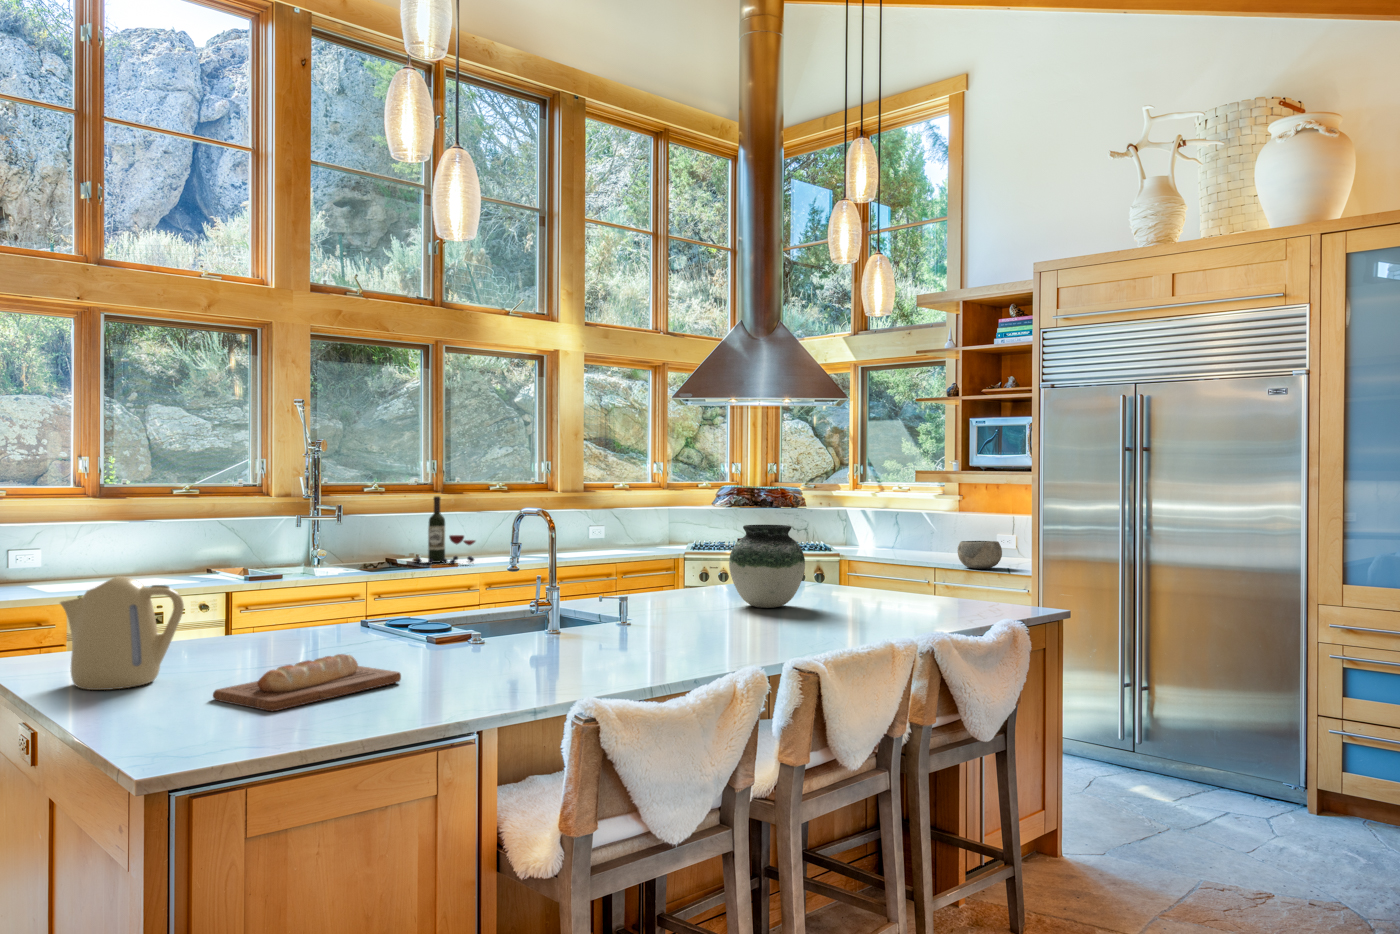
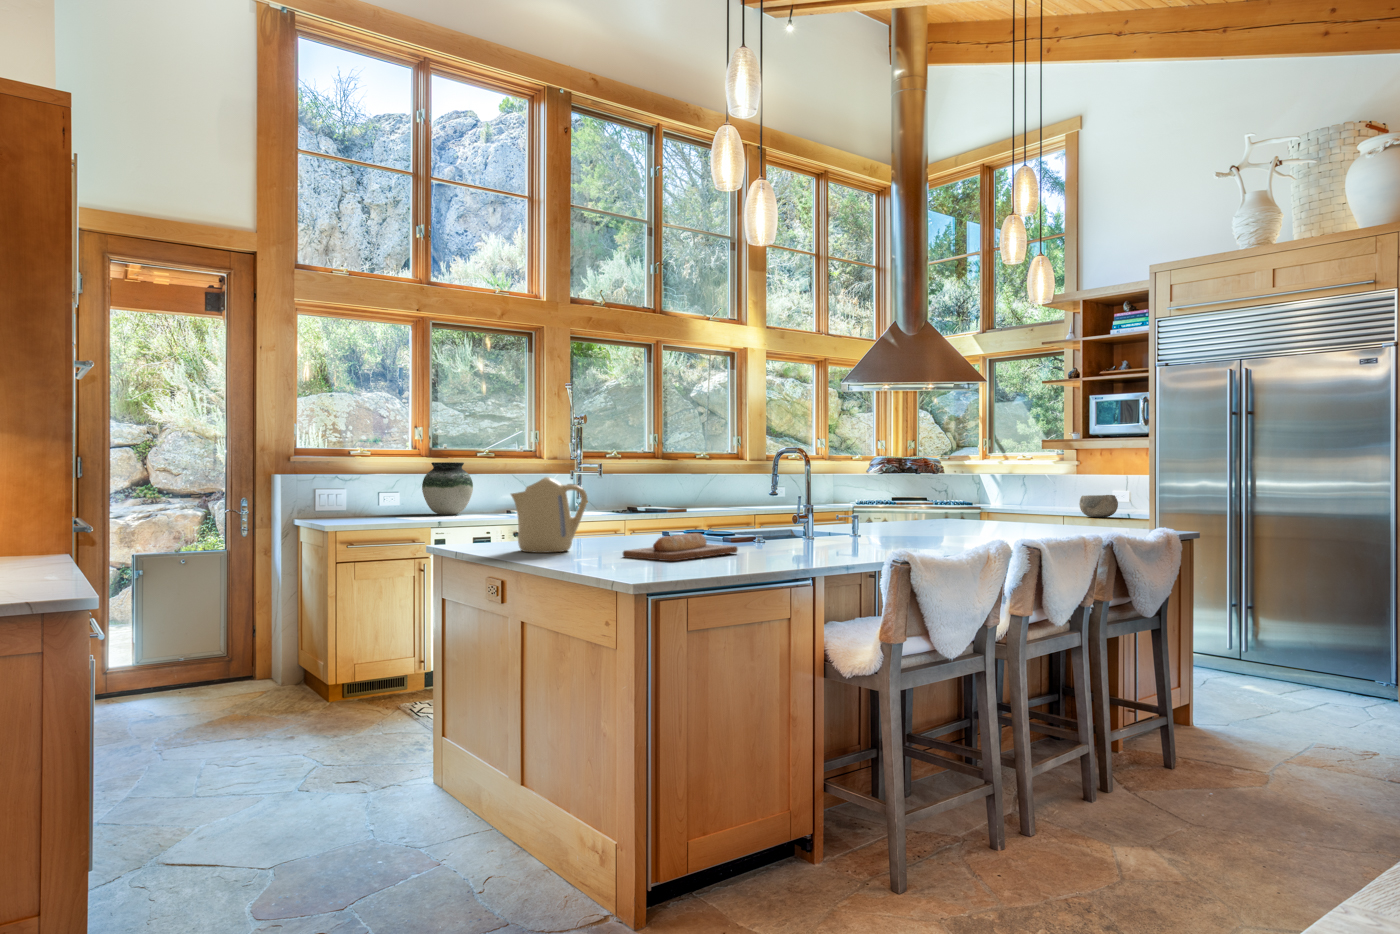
wine bottle: present [413,496,475,564] -> none [645,460,695,512]
vase: present [729,525,805,608] -> present [422,462,473,515]

